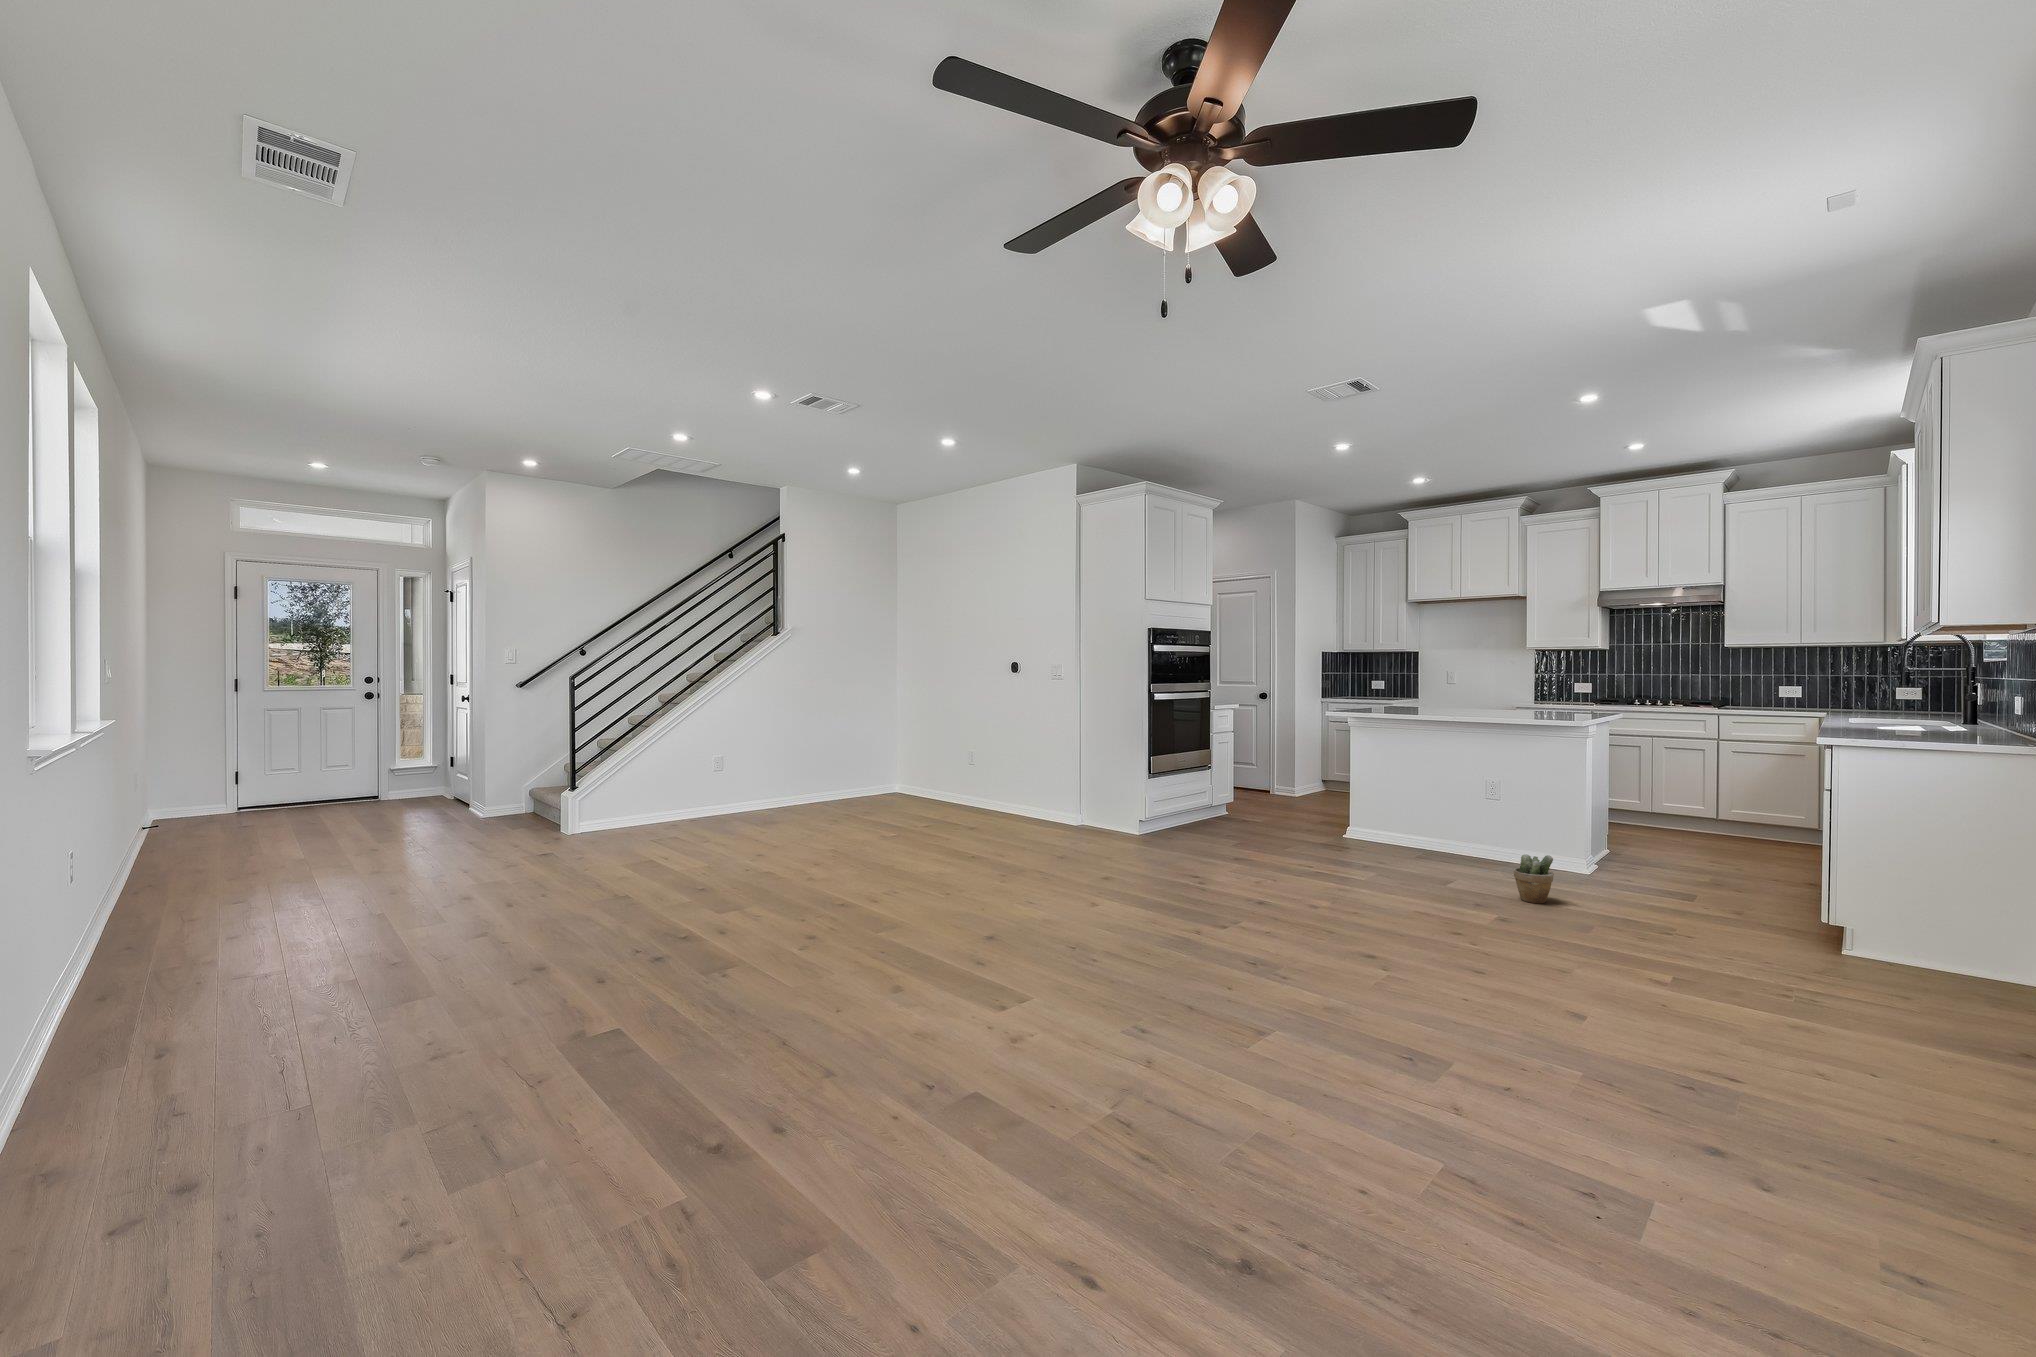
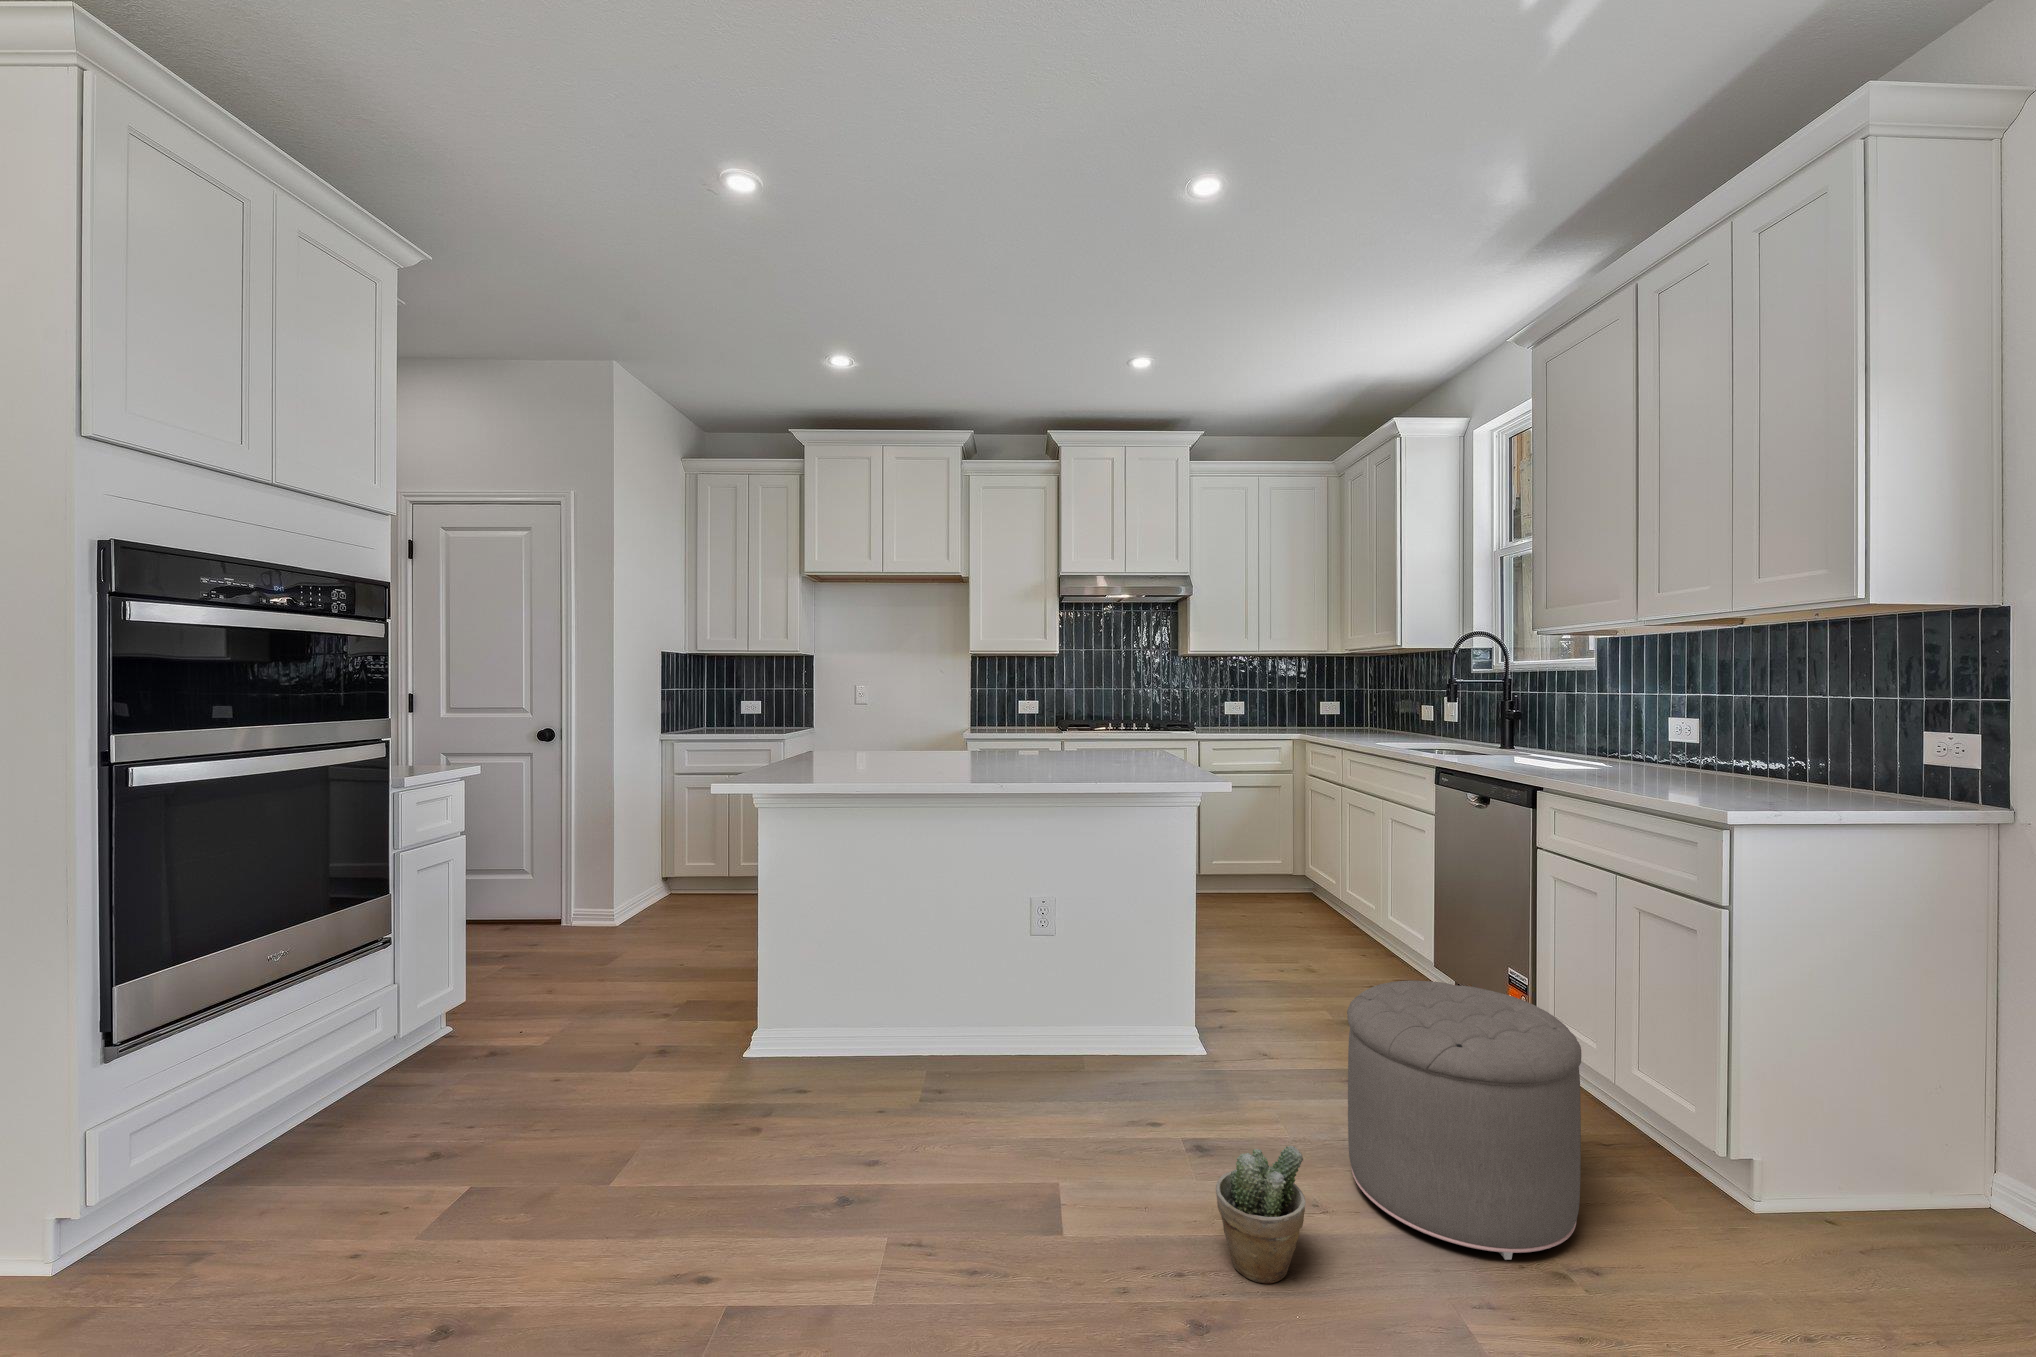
ottoman: none [1609,816,1734,921] -> present [1347,980,1581,1260]

